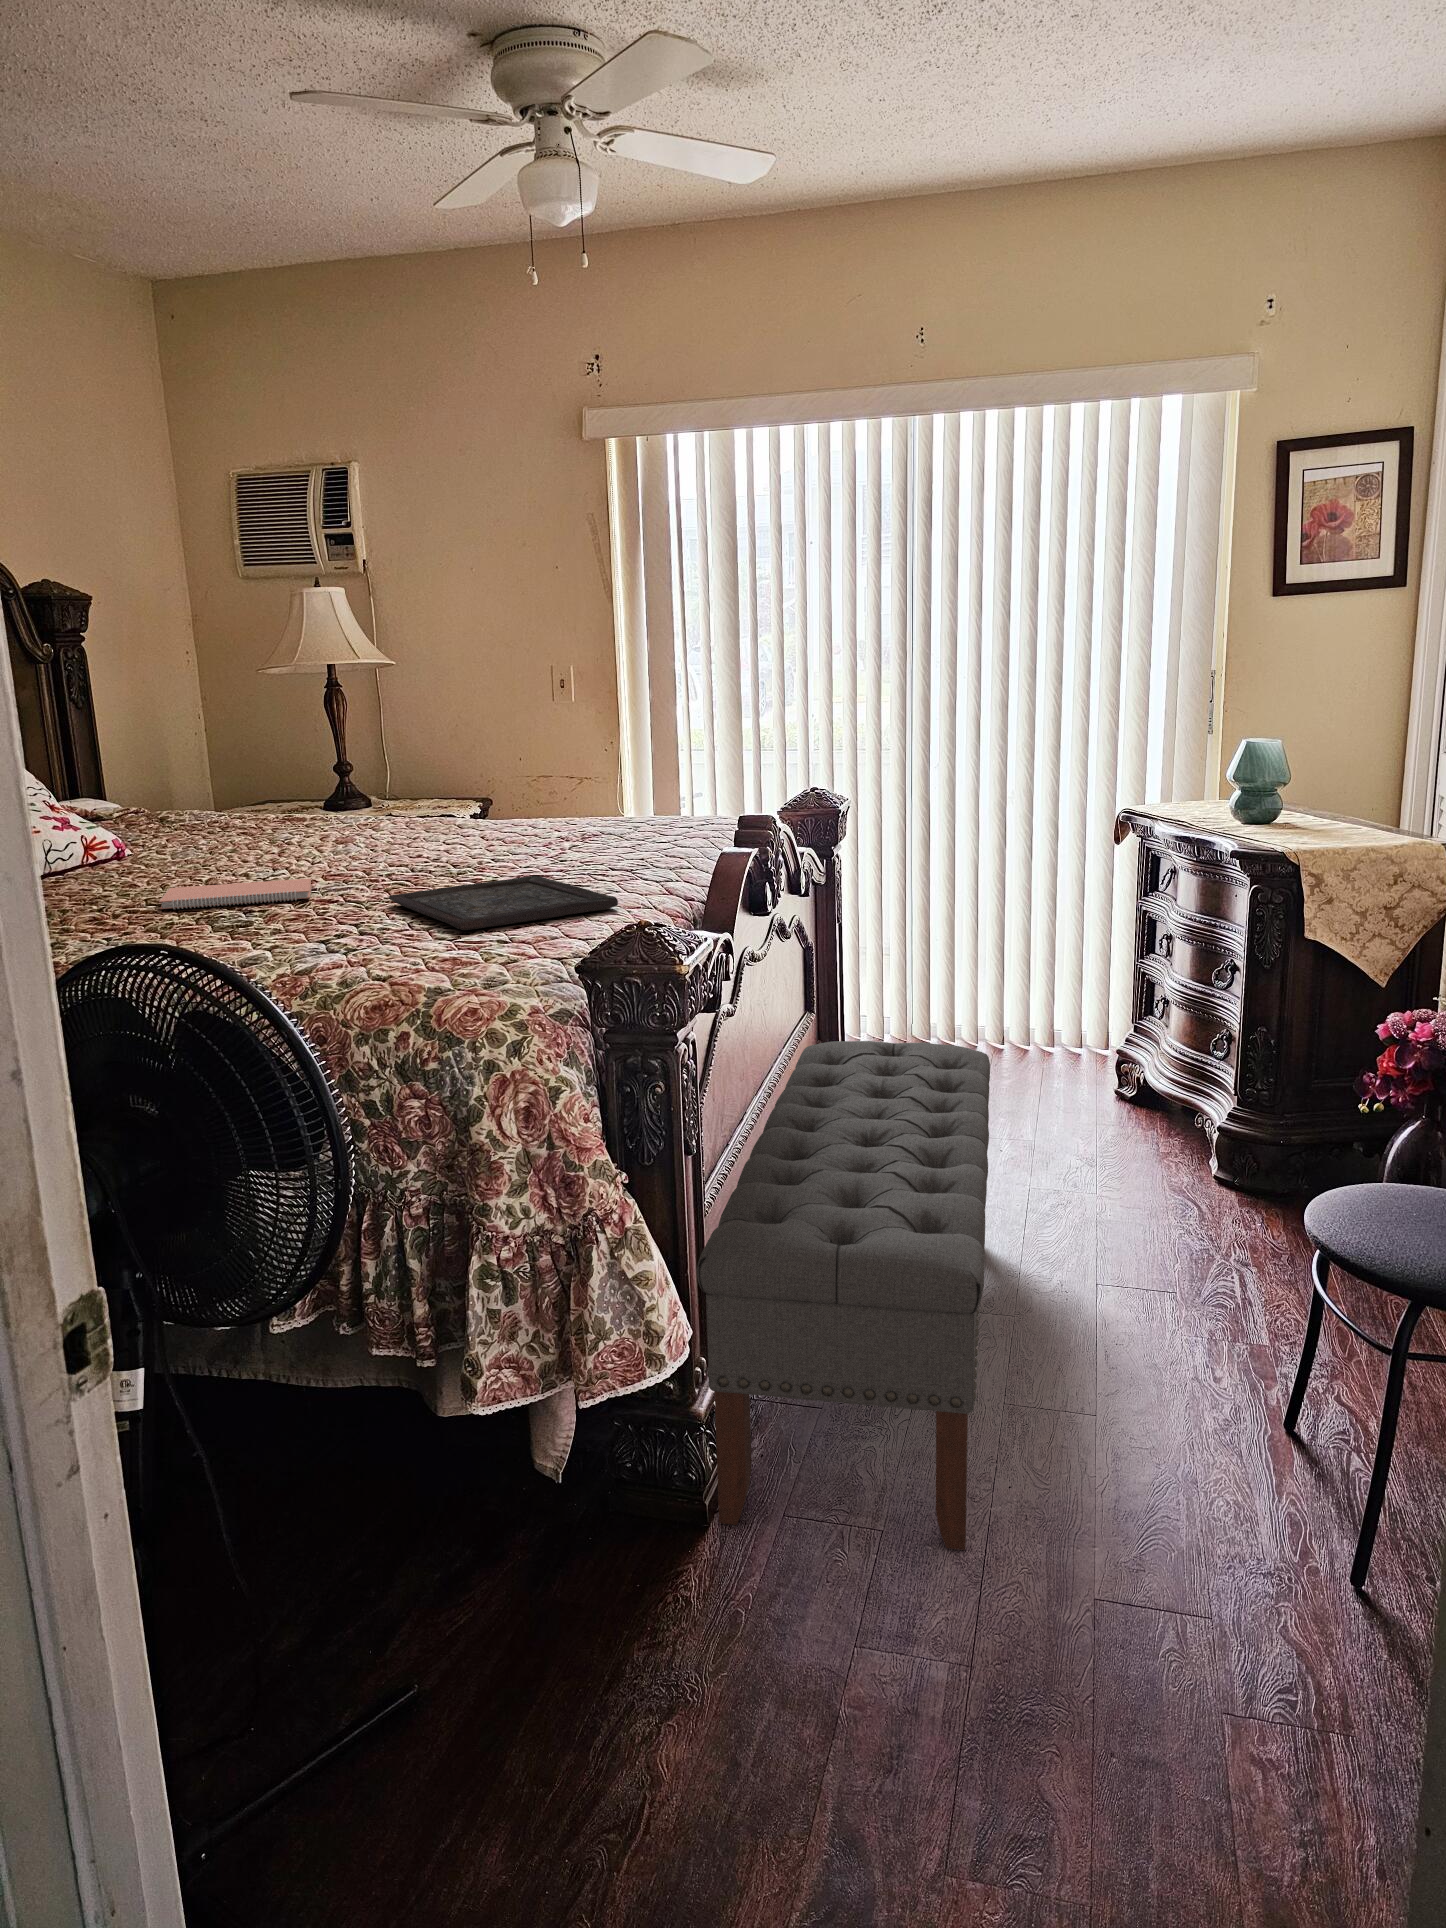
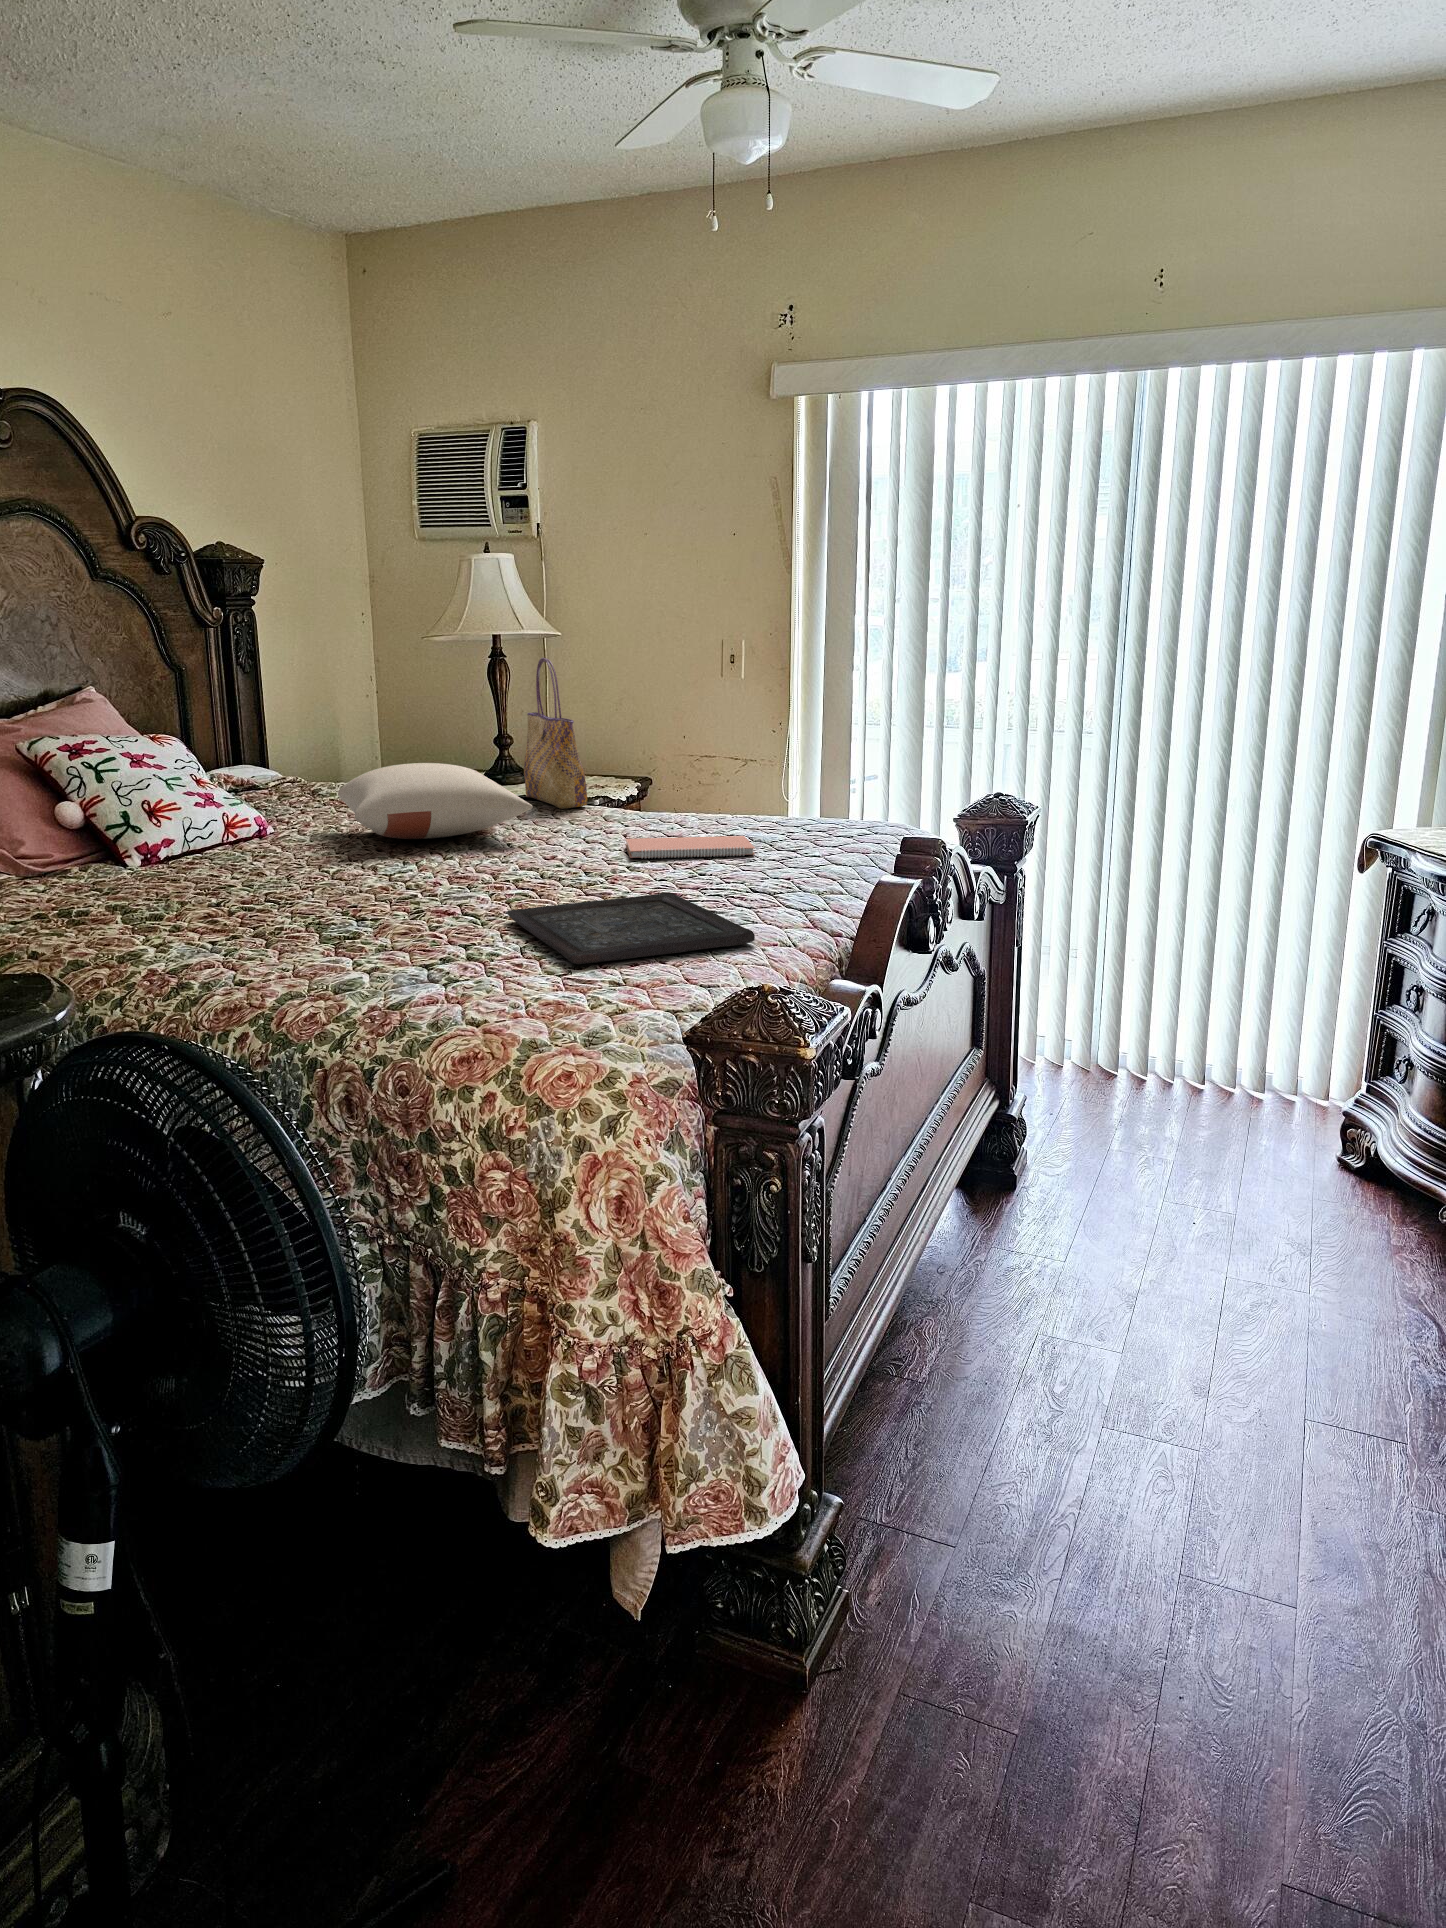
tote bag: none [374,681,439,822] -> present [524,658,587,809]
pillow: none [196,780,393,850] -> present [338,763,532,839]
notebook: present [159,878,312,909] -> present [625,836,755,859]
bench: present [697,1041,990,1550] -> none [810,1098,1187,1778]

